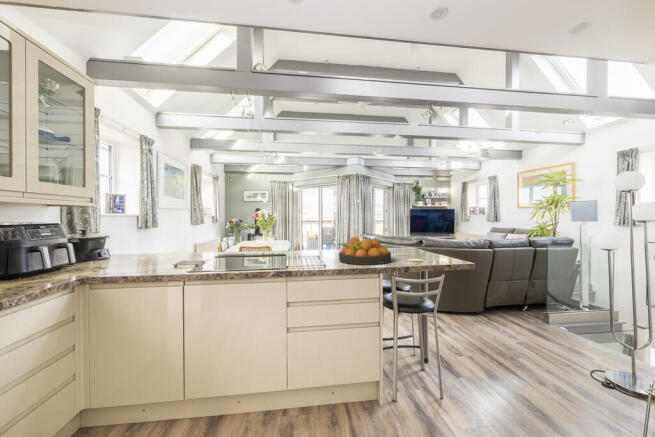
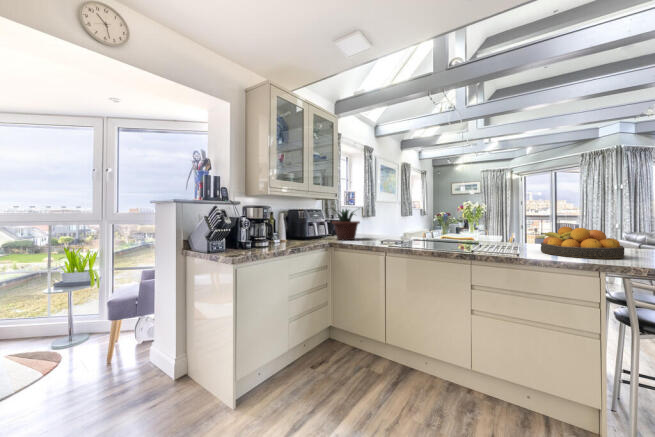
potted plant: none [69,220,137,270] -> present [332,209,360,240]

